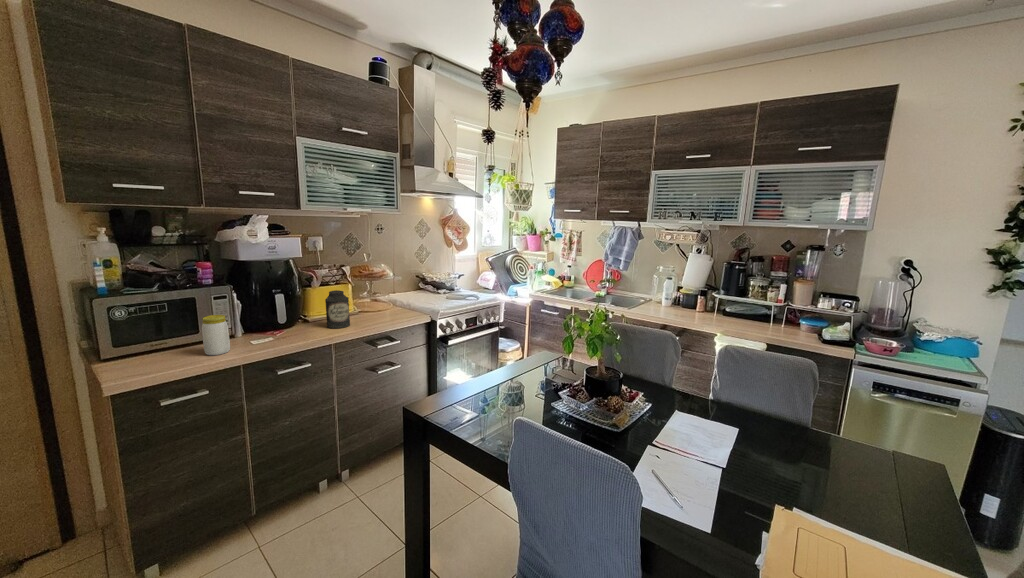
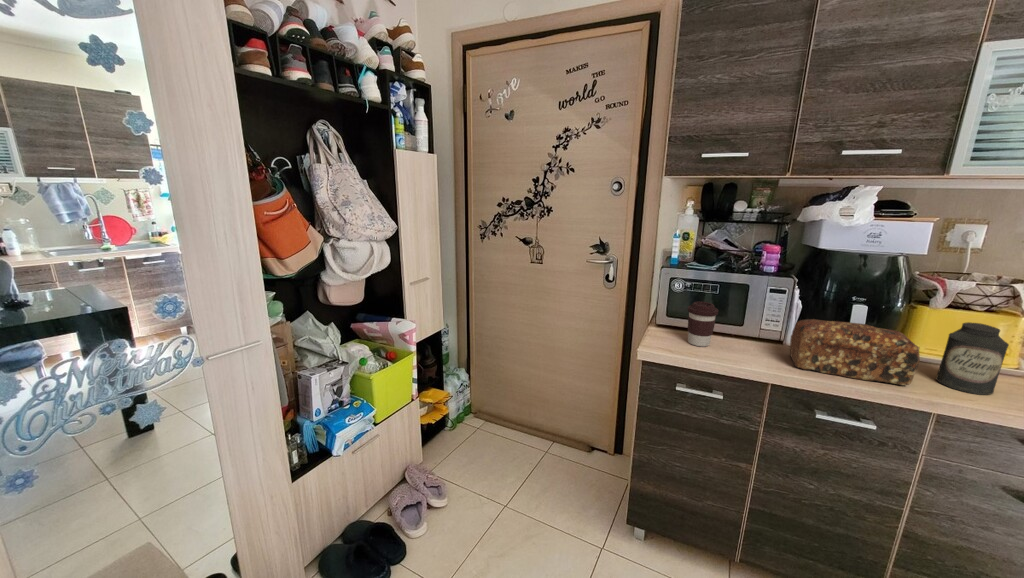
bread loaf: none [242,305,318,347] -> present [790,319,920,385]
jar: present [202,315,230,355] -> none [737,311,771,361]
coffee cup: none [143,320,177,362] -> present [688,302,718,347]

